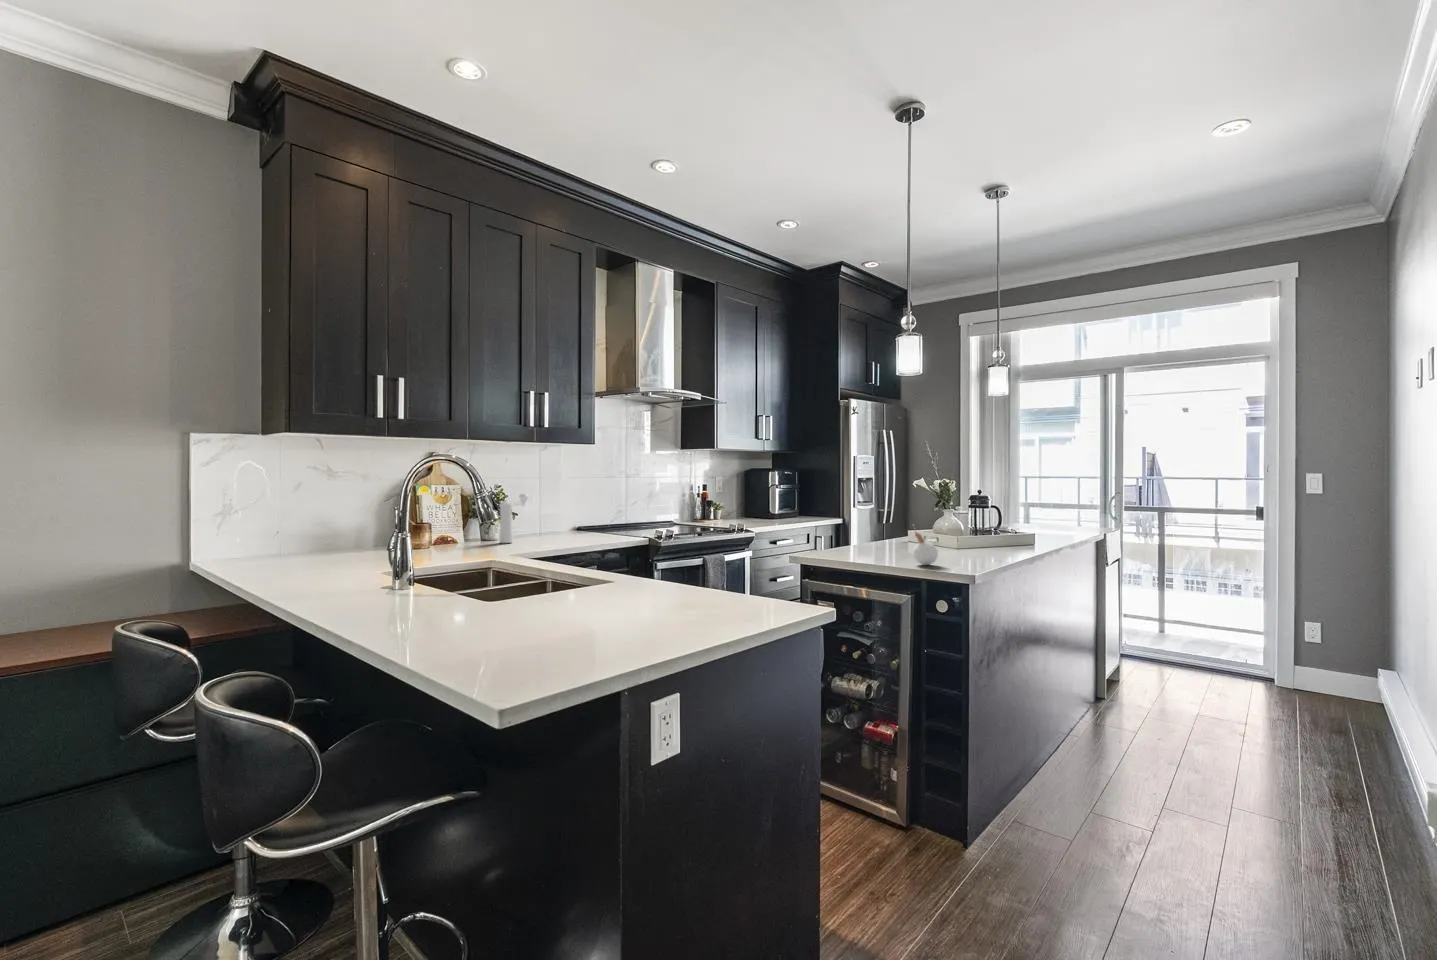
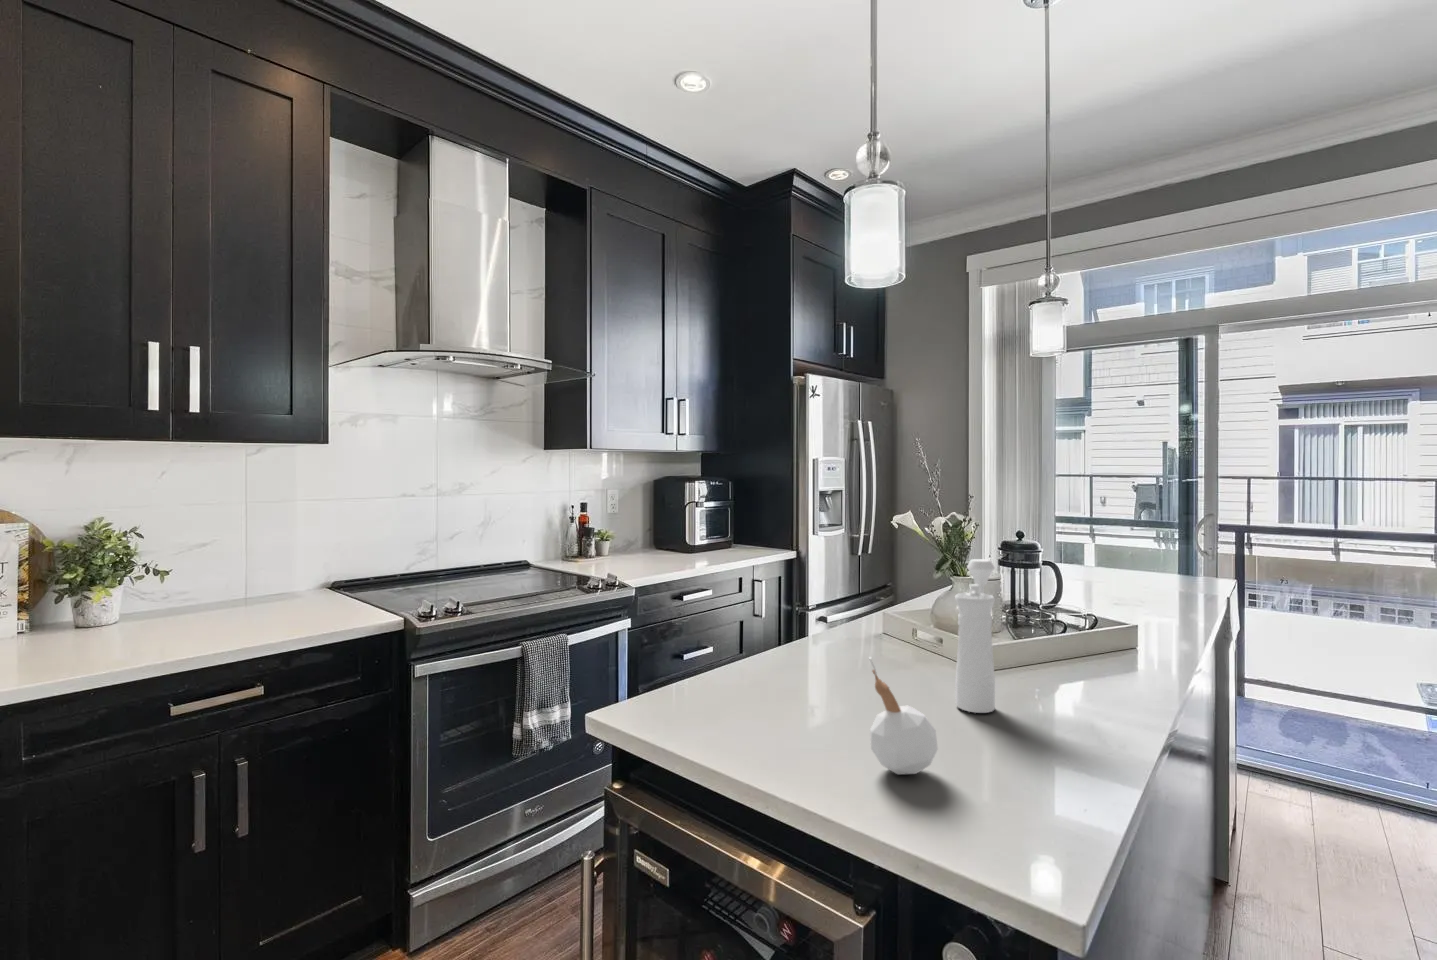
pepper mill: present [499,494,528,543] -> present [955,559,995,713]

